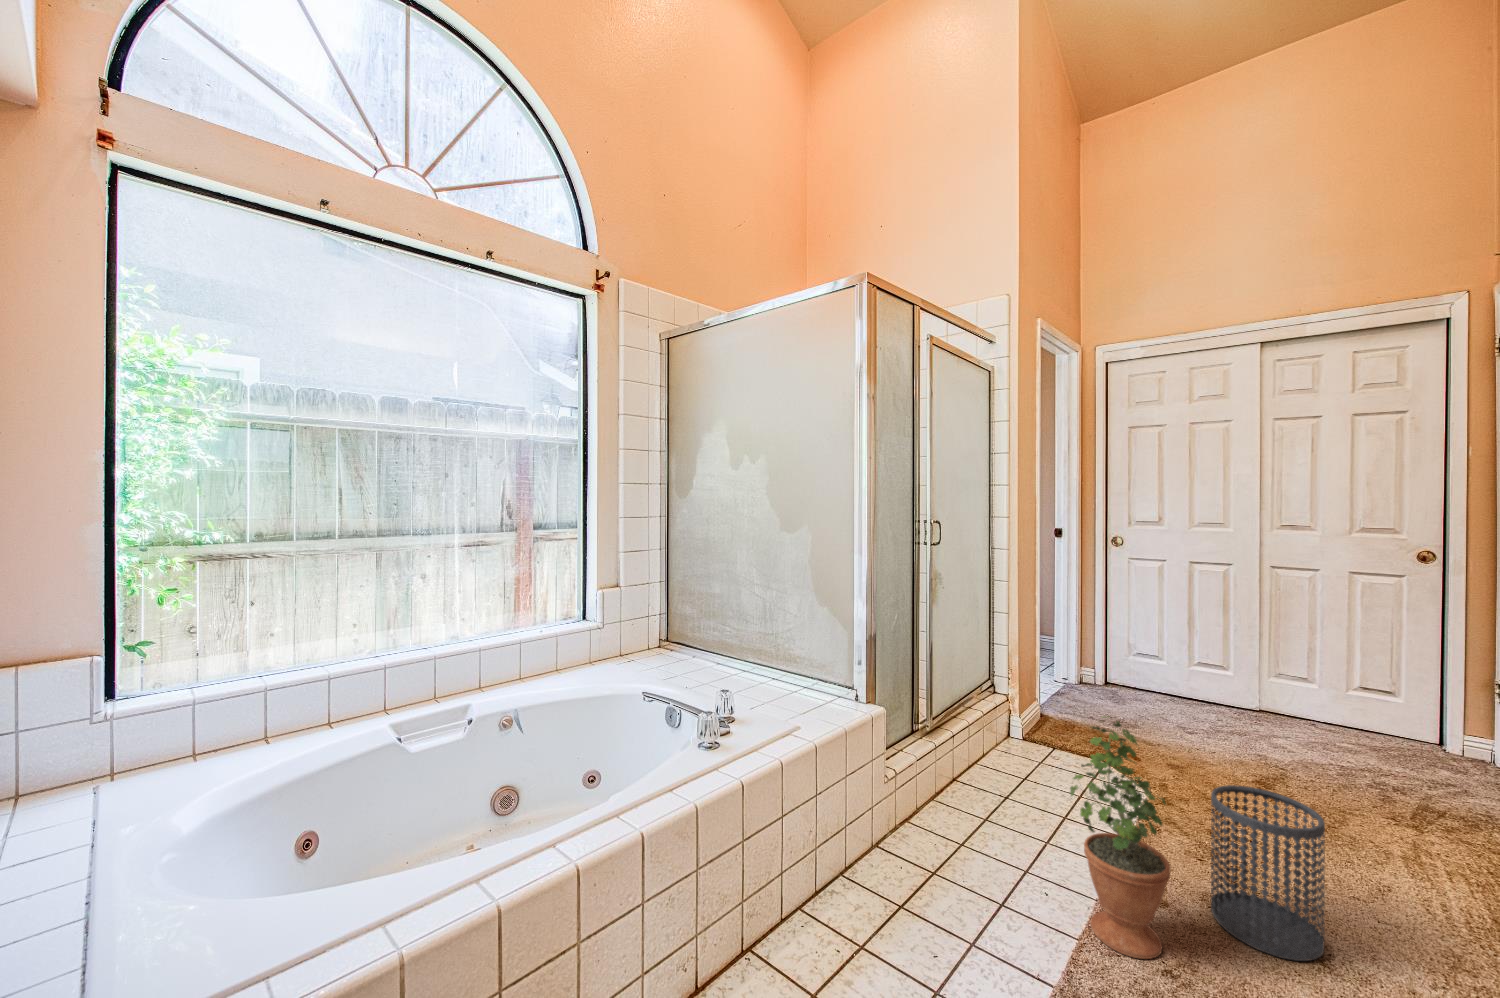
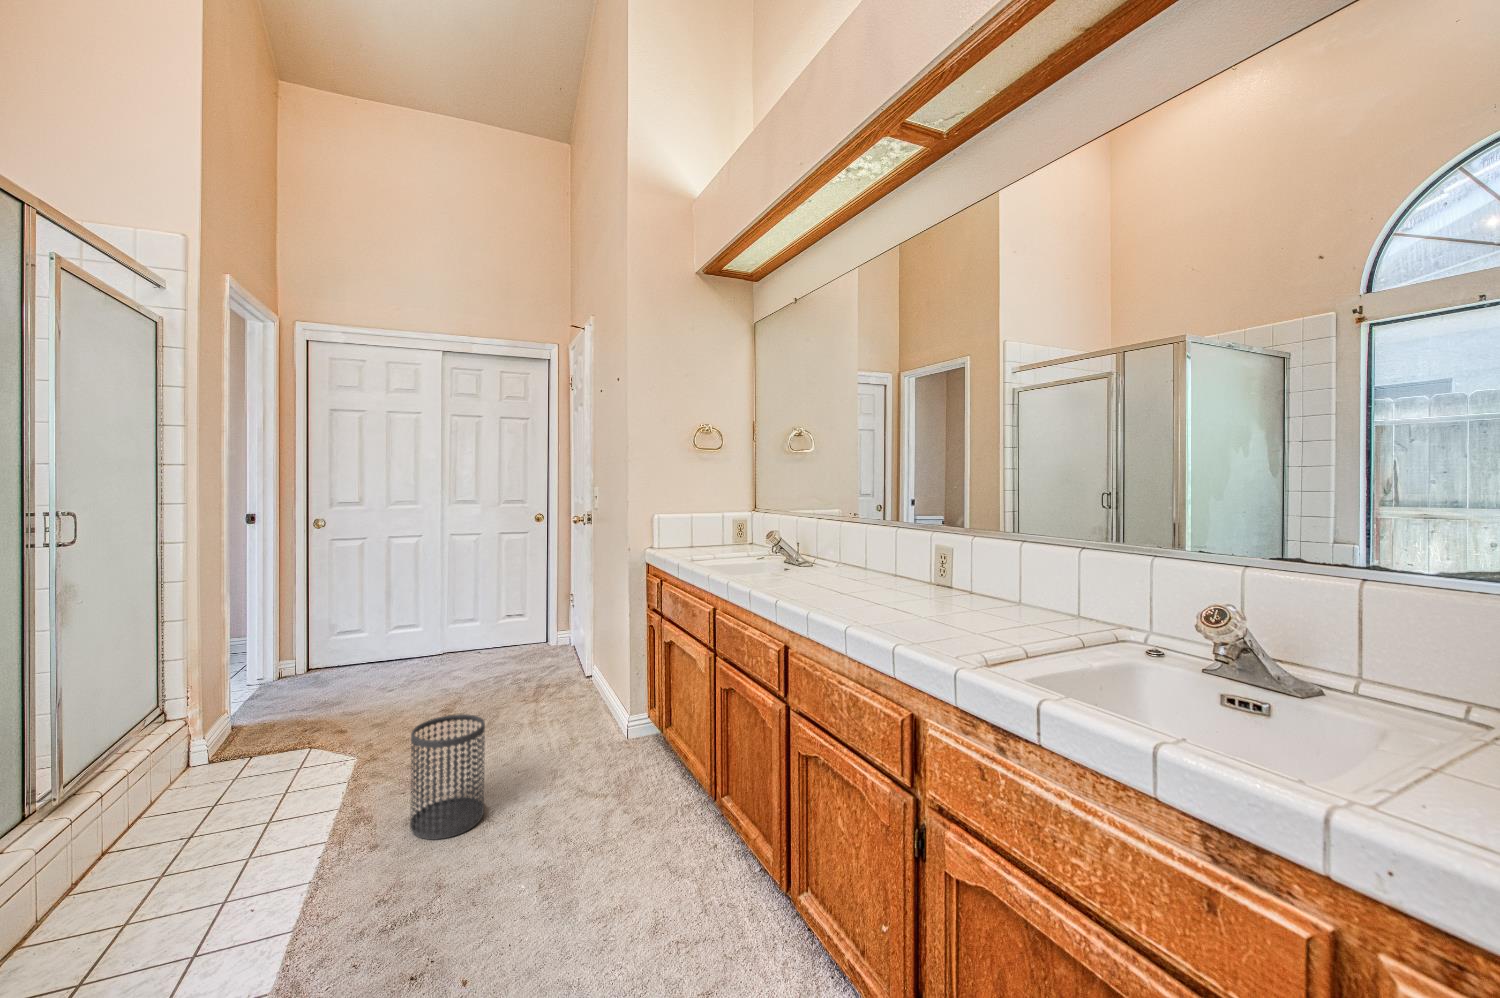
potted plant: present [1070,717,1170,959] -> none [283,699,380,914]

